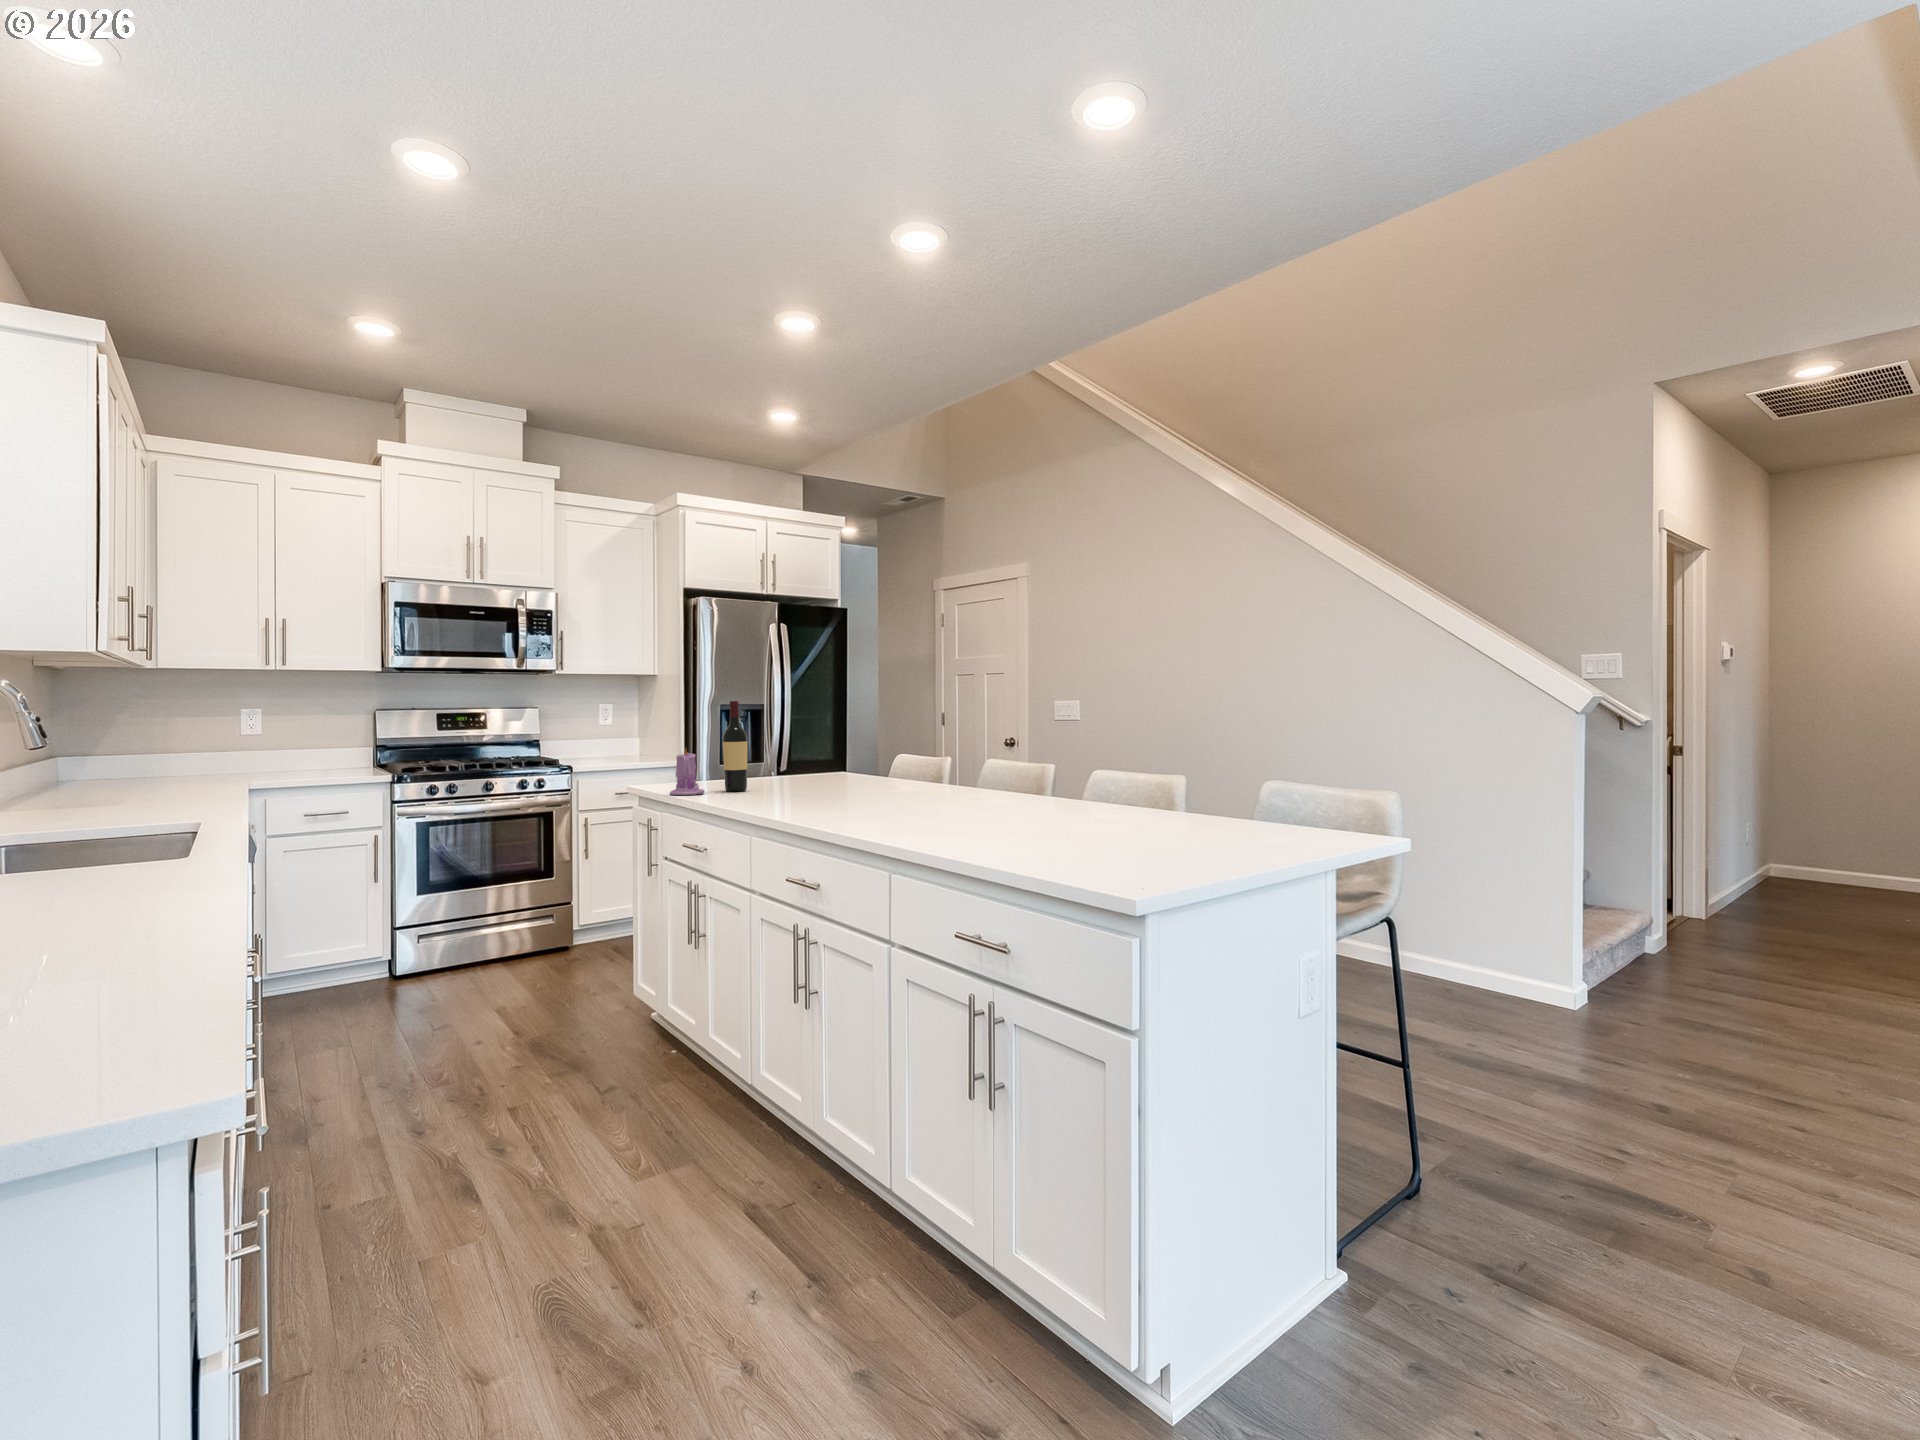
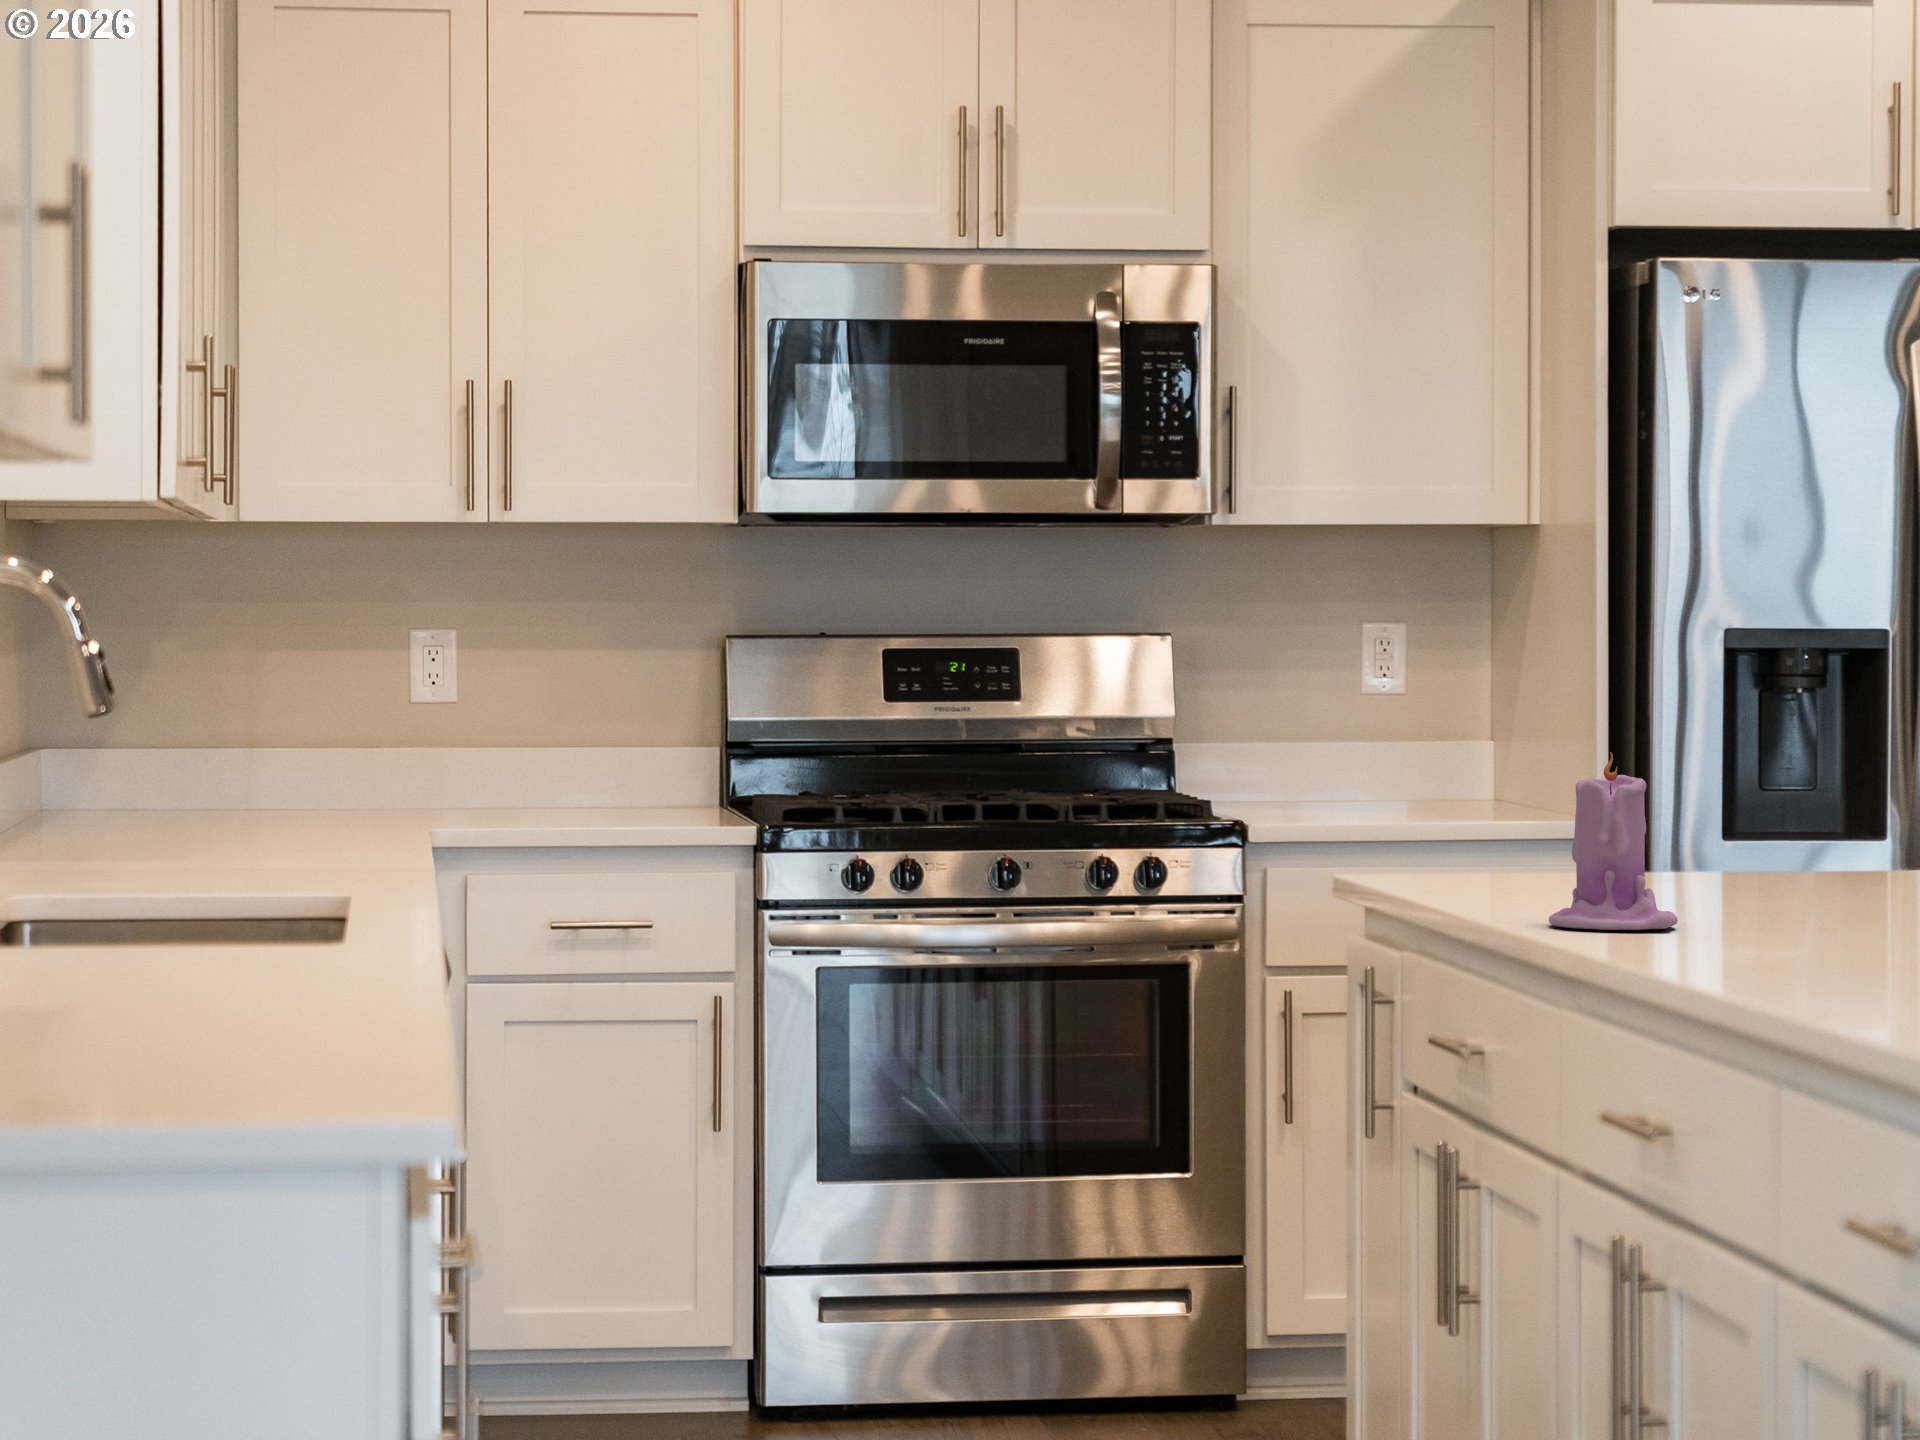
wine bottle: present [723,701,747,791] -> none [1749,580,1844,926]

